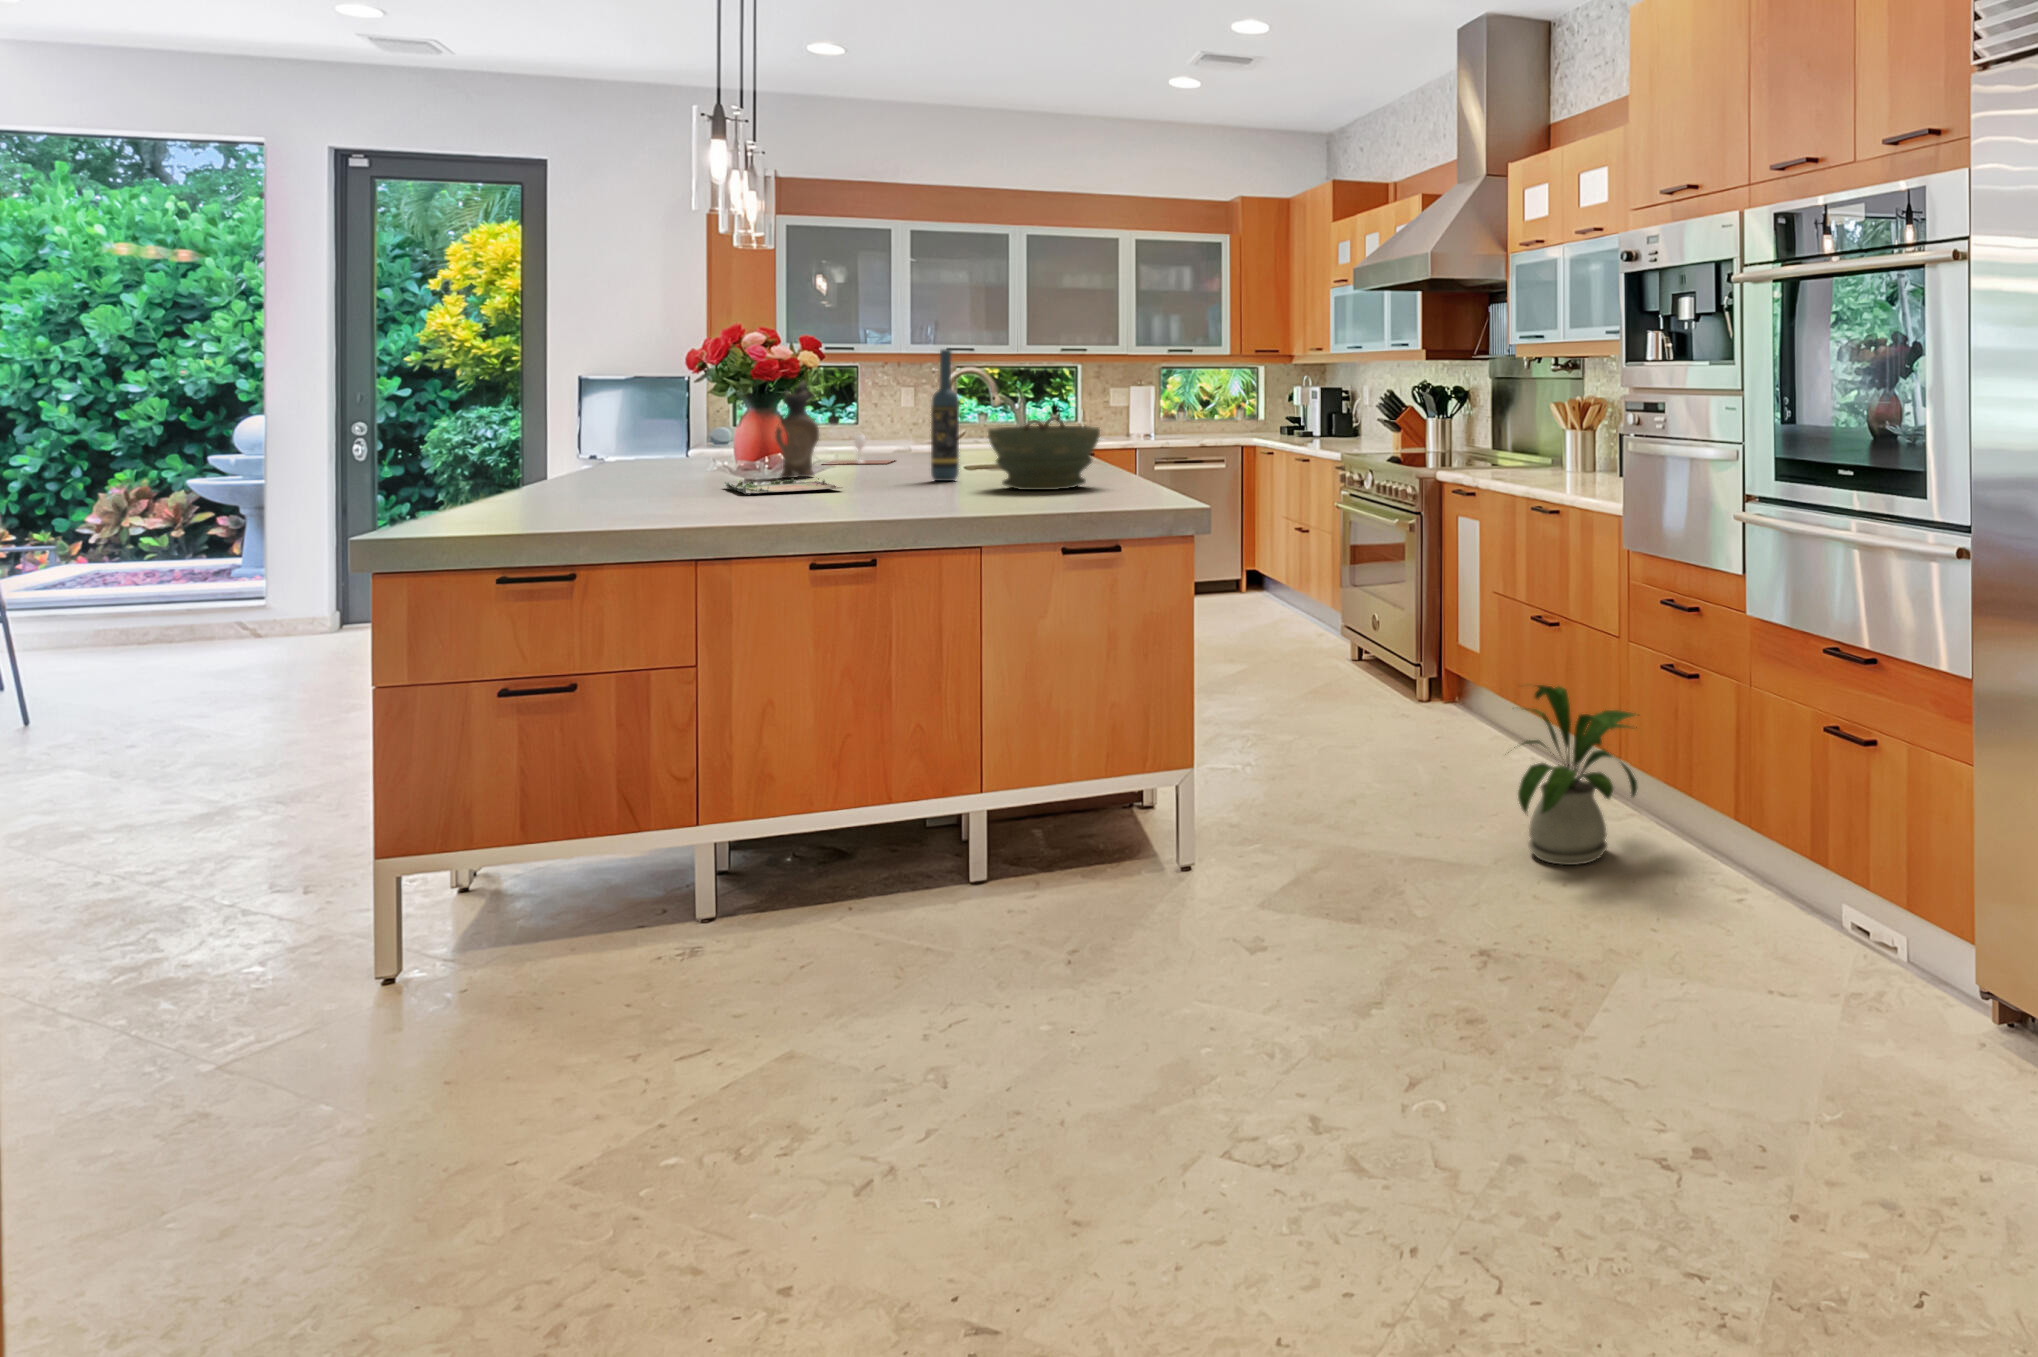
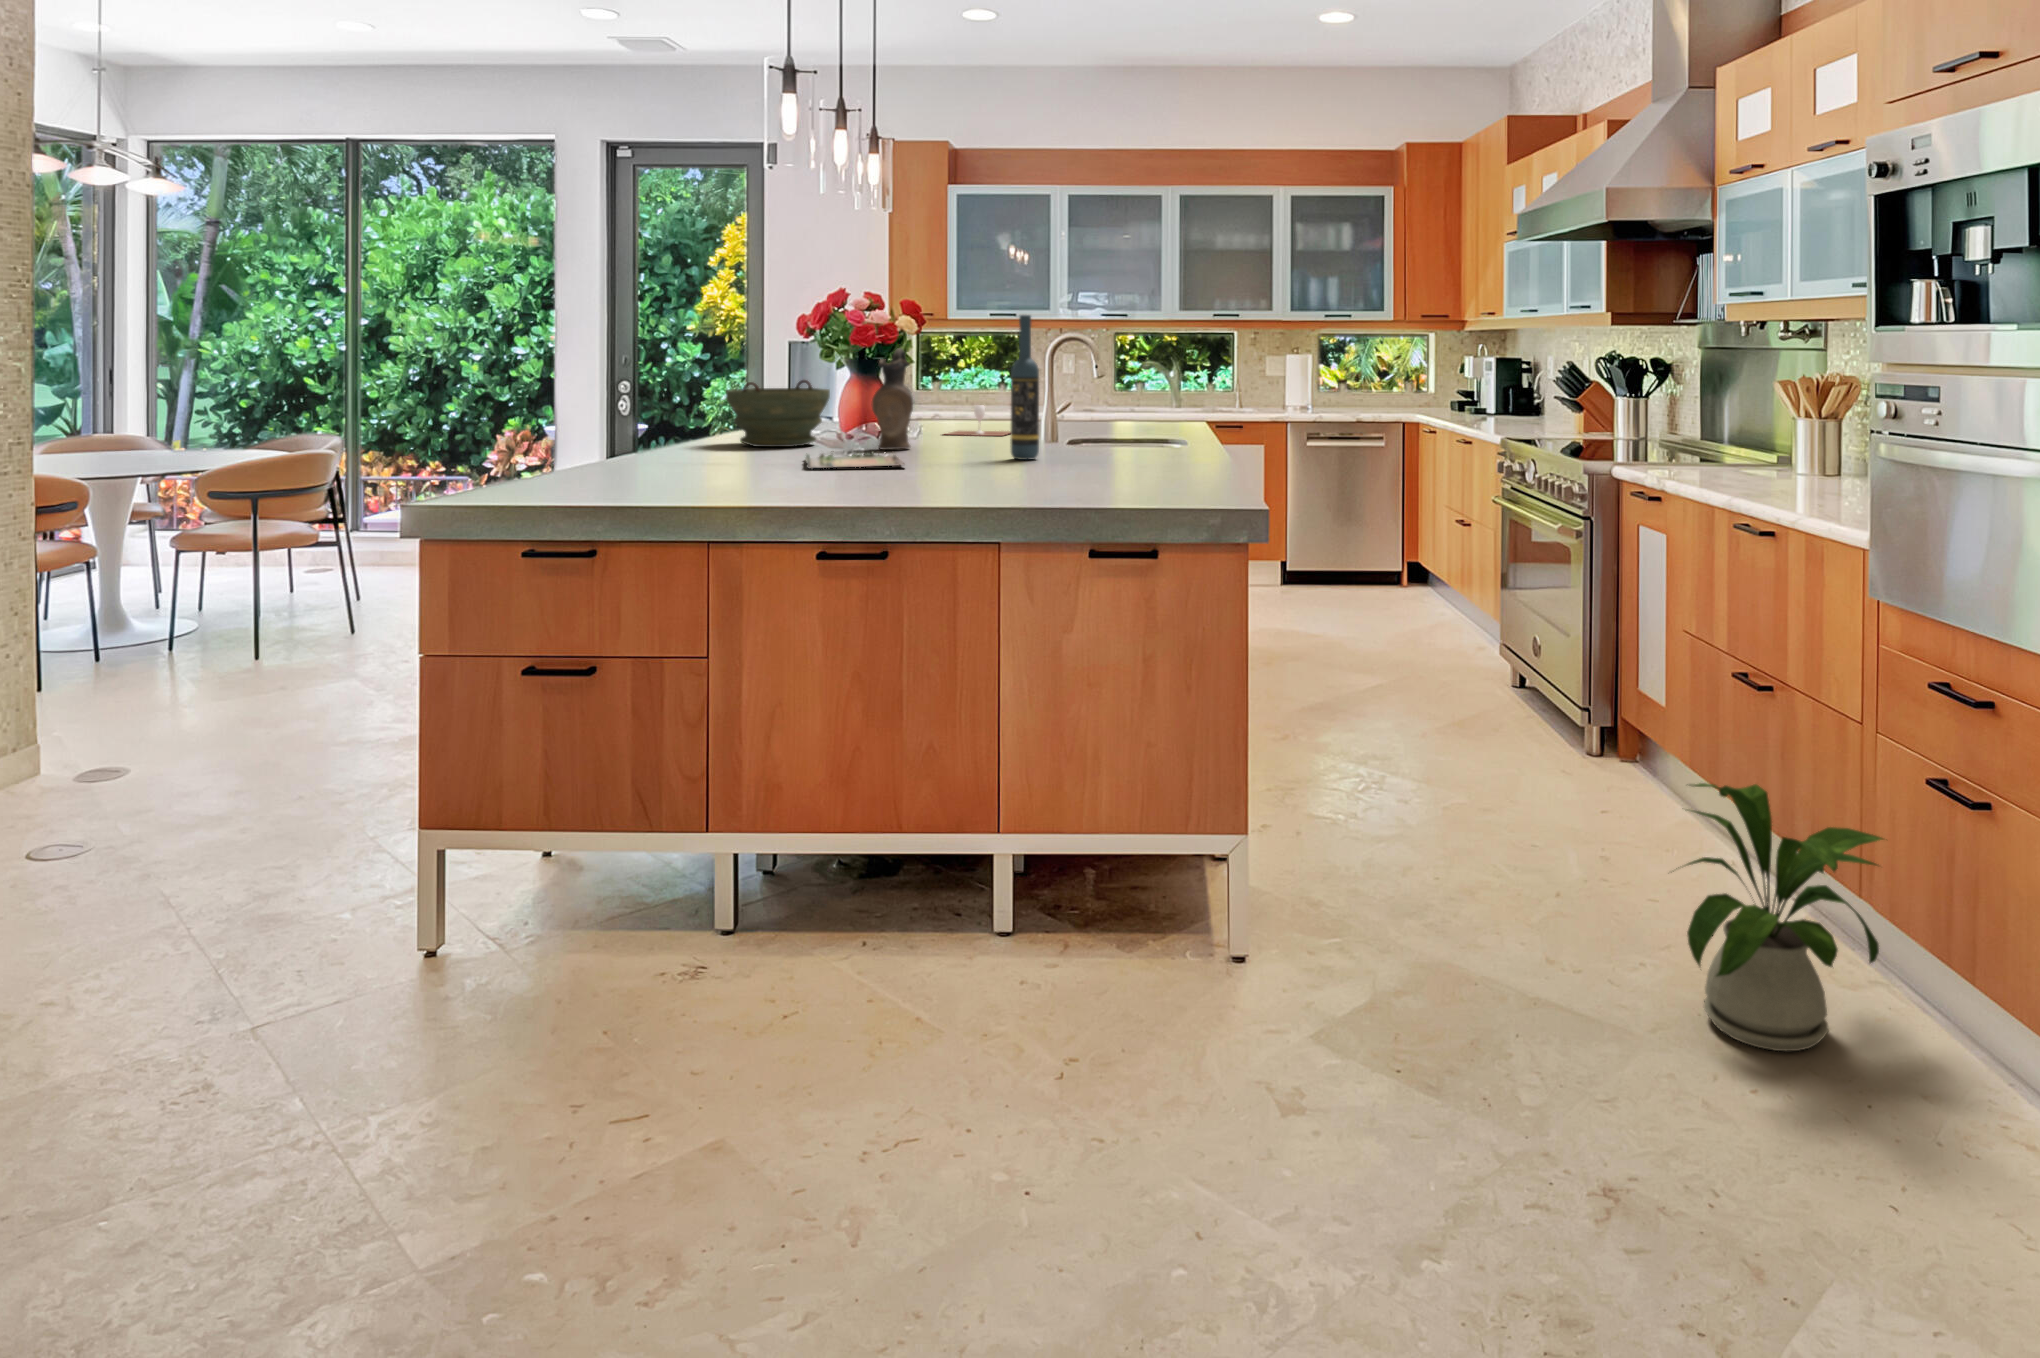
bowl: present [988,417,1100,490] -> present [726,380,830,447]

